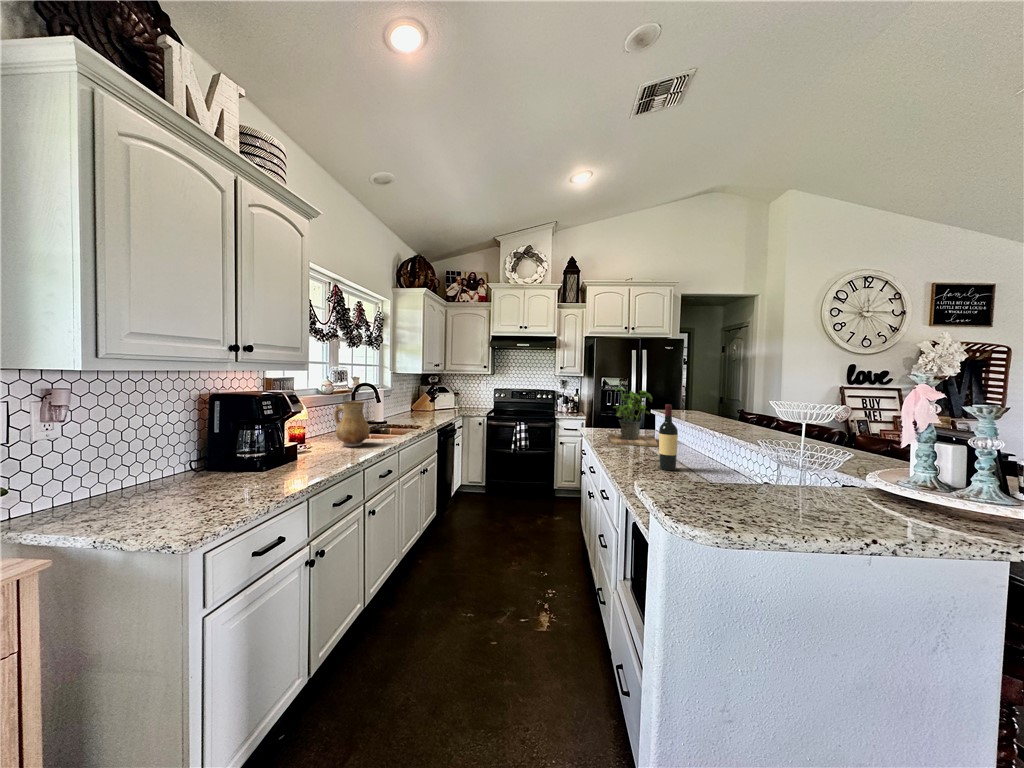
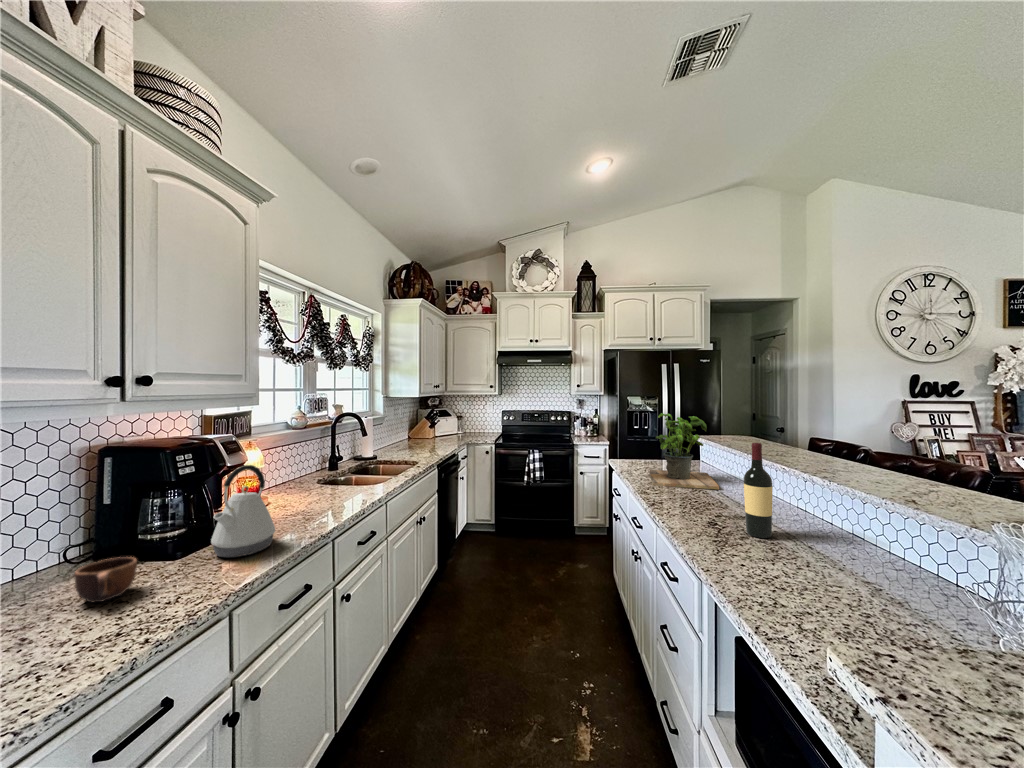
ceramic pitcher: present [334,401,370,447] -> none [301,440,348,501]
kettle: none [285,410,327,471] -> present [211,465,275,557]
mug: none [212,463,247,487] -> present [75,557,137,602]

